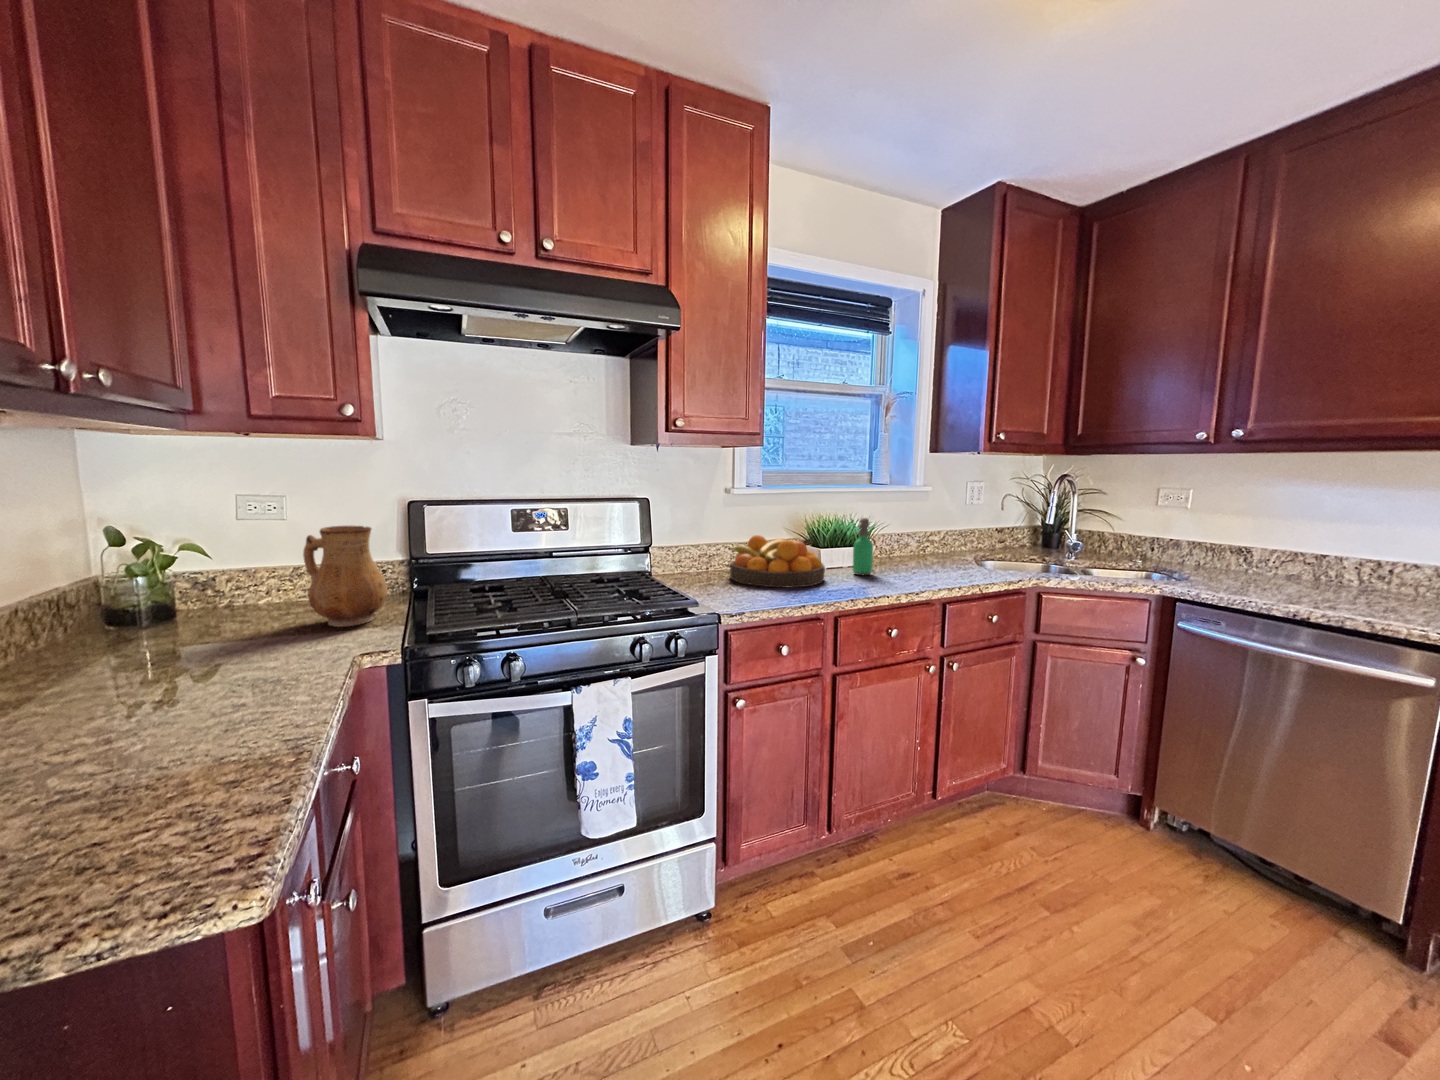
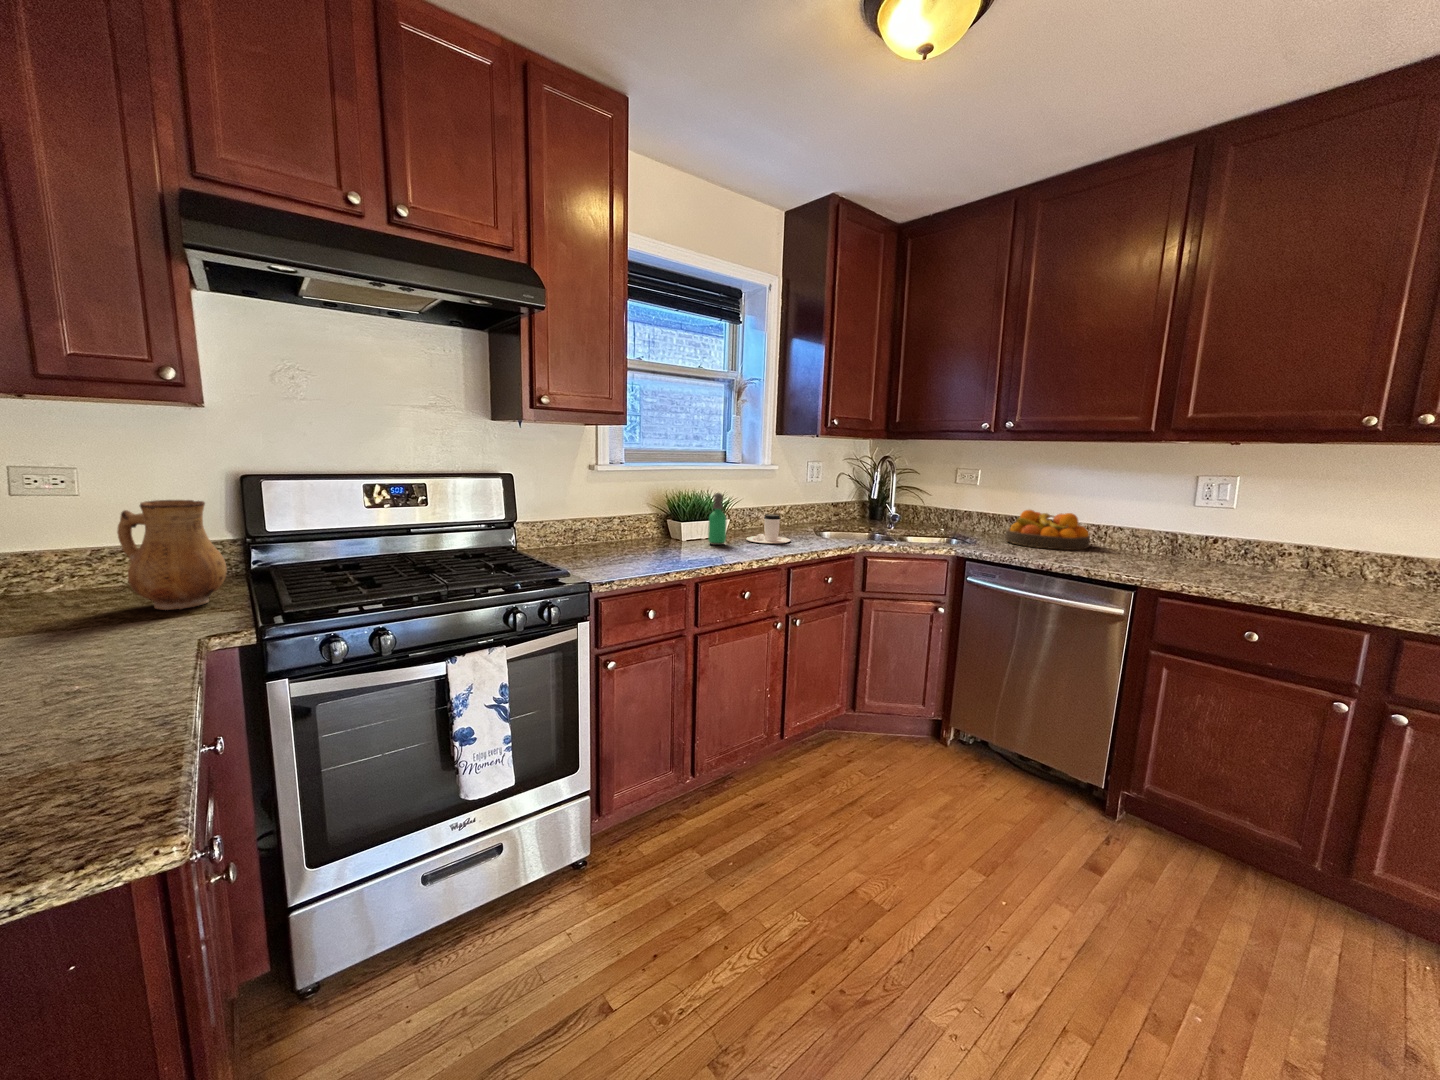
fruit bowl: present [729,535,825,588] -> present [1005,510,1090,550]
coffee cup: none [896,542,948,575] -> present [746,514,790,544]

